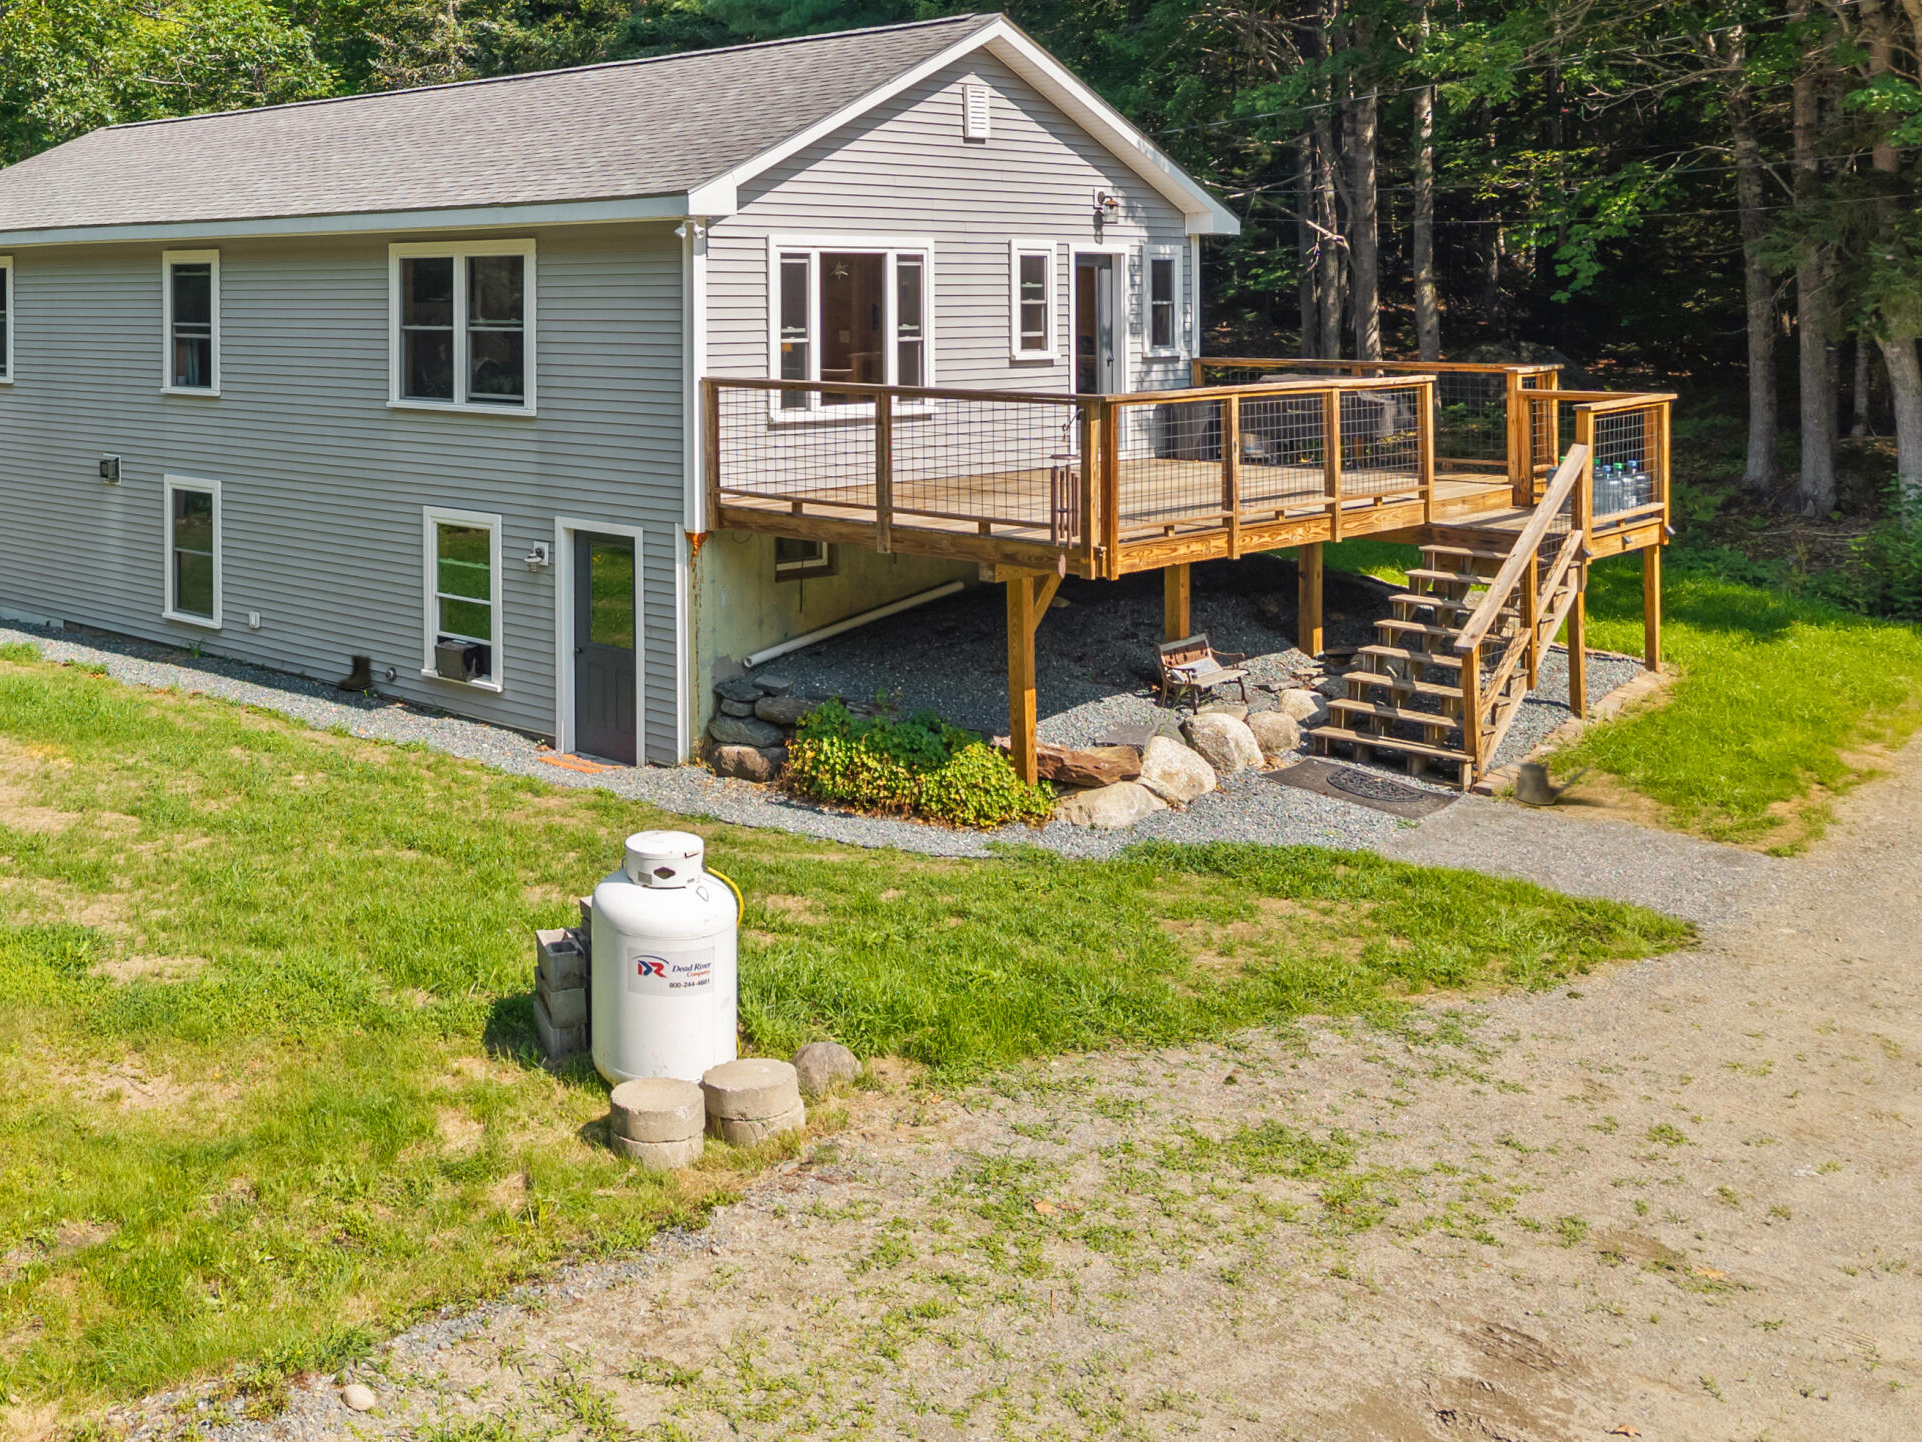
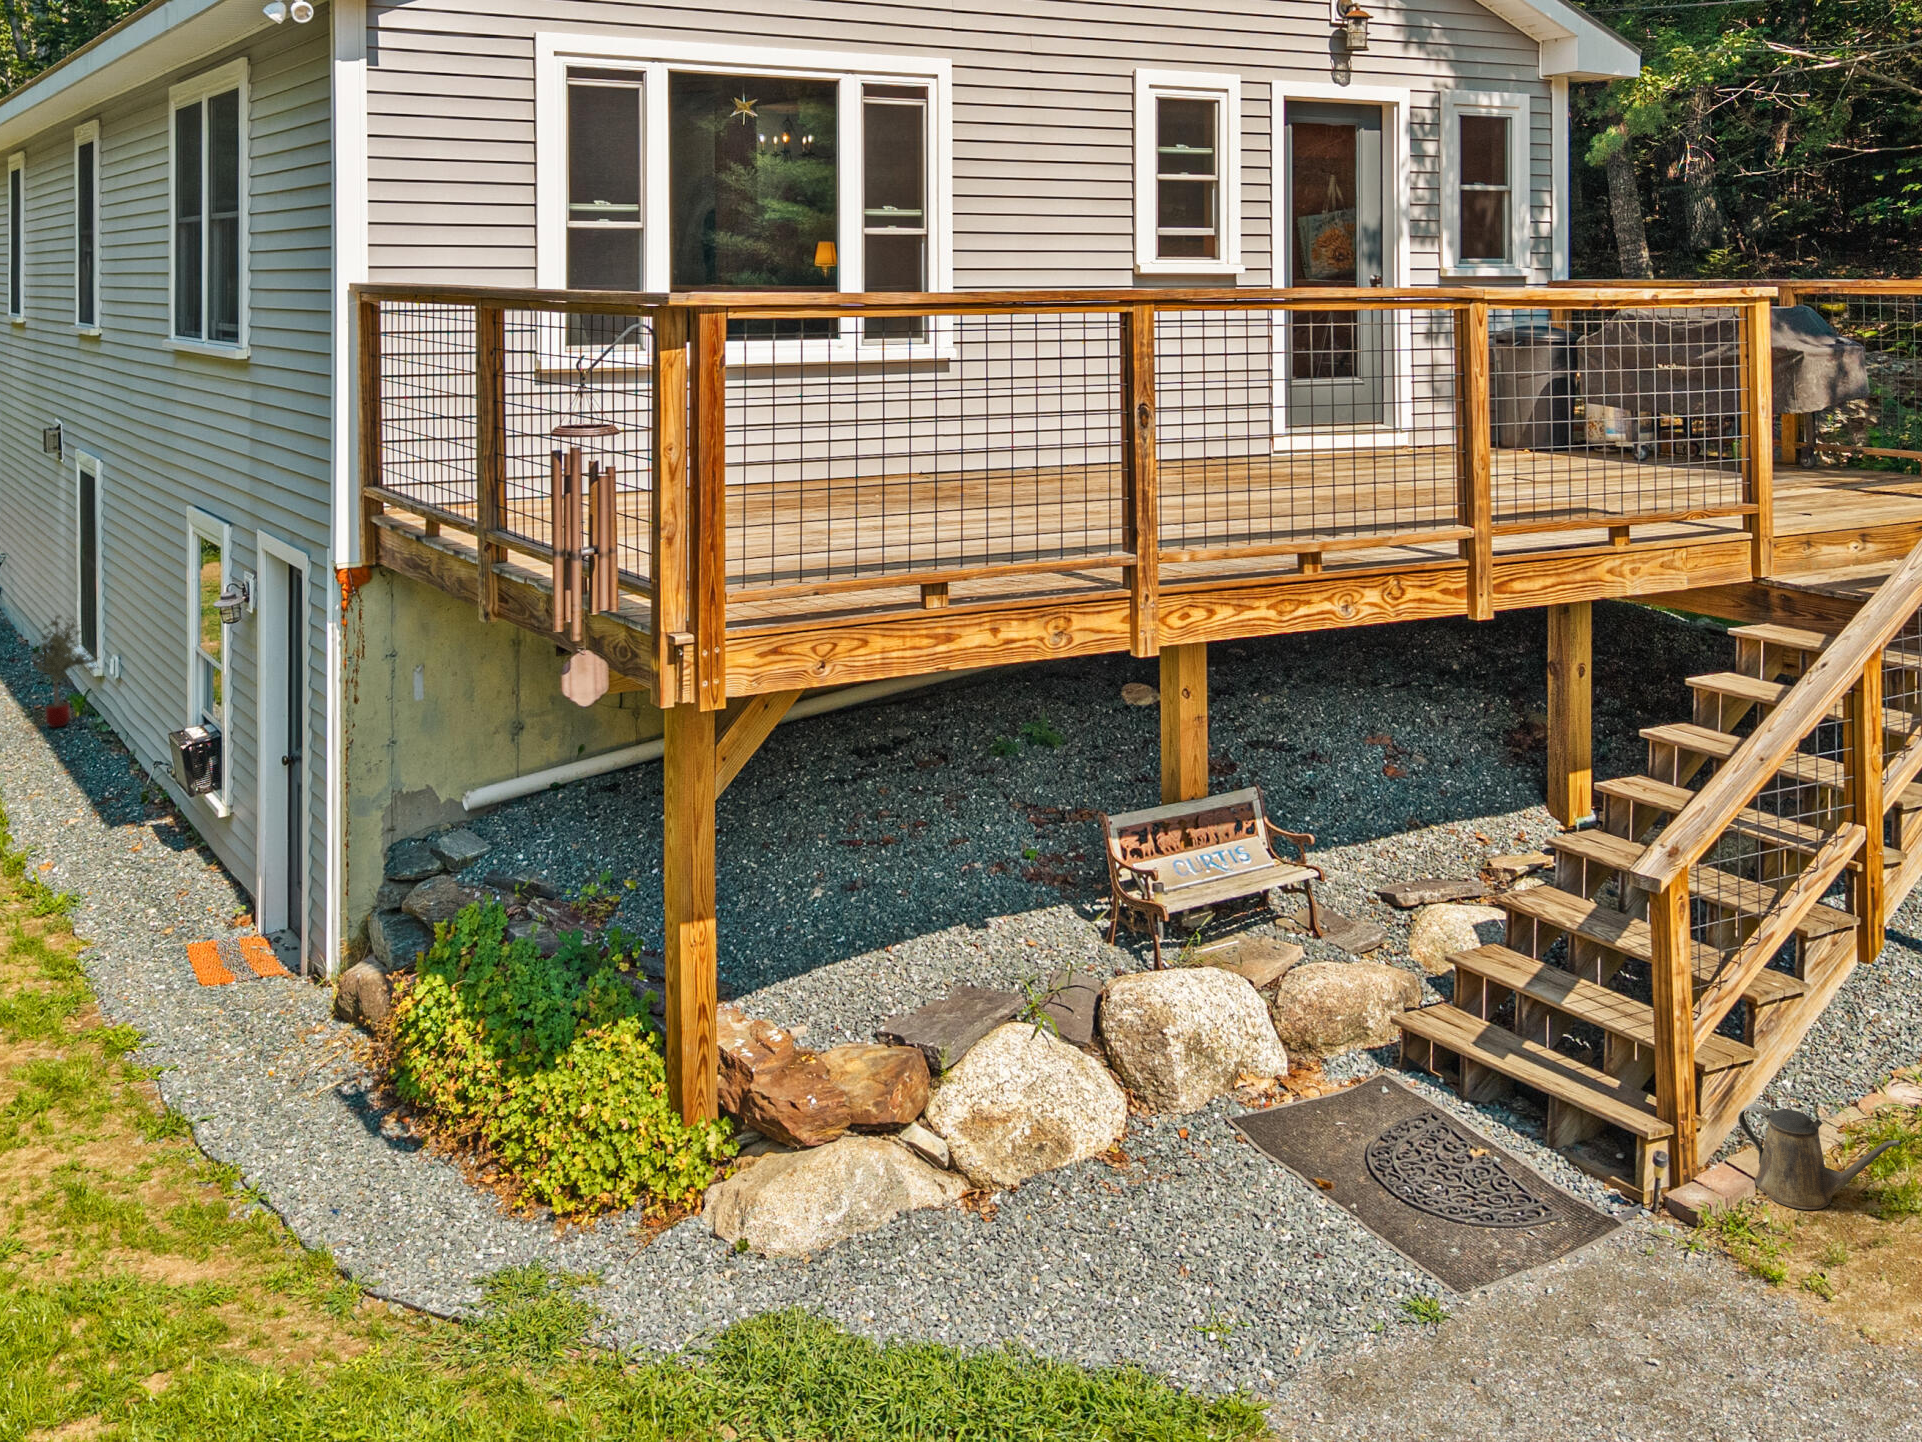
potted tree: none [242,589,286,665] -> present [35,616,99,727]
boots: present [338,654,373,690] -> none [80,722,144,782]

